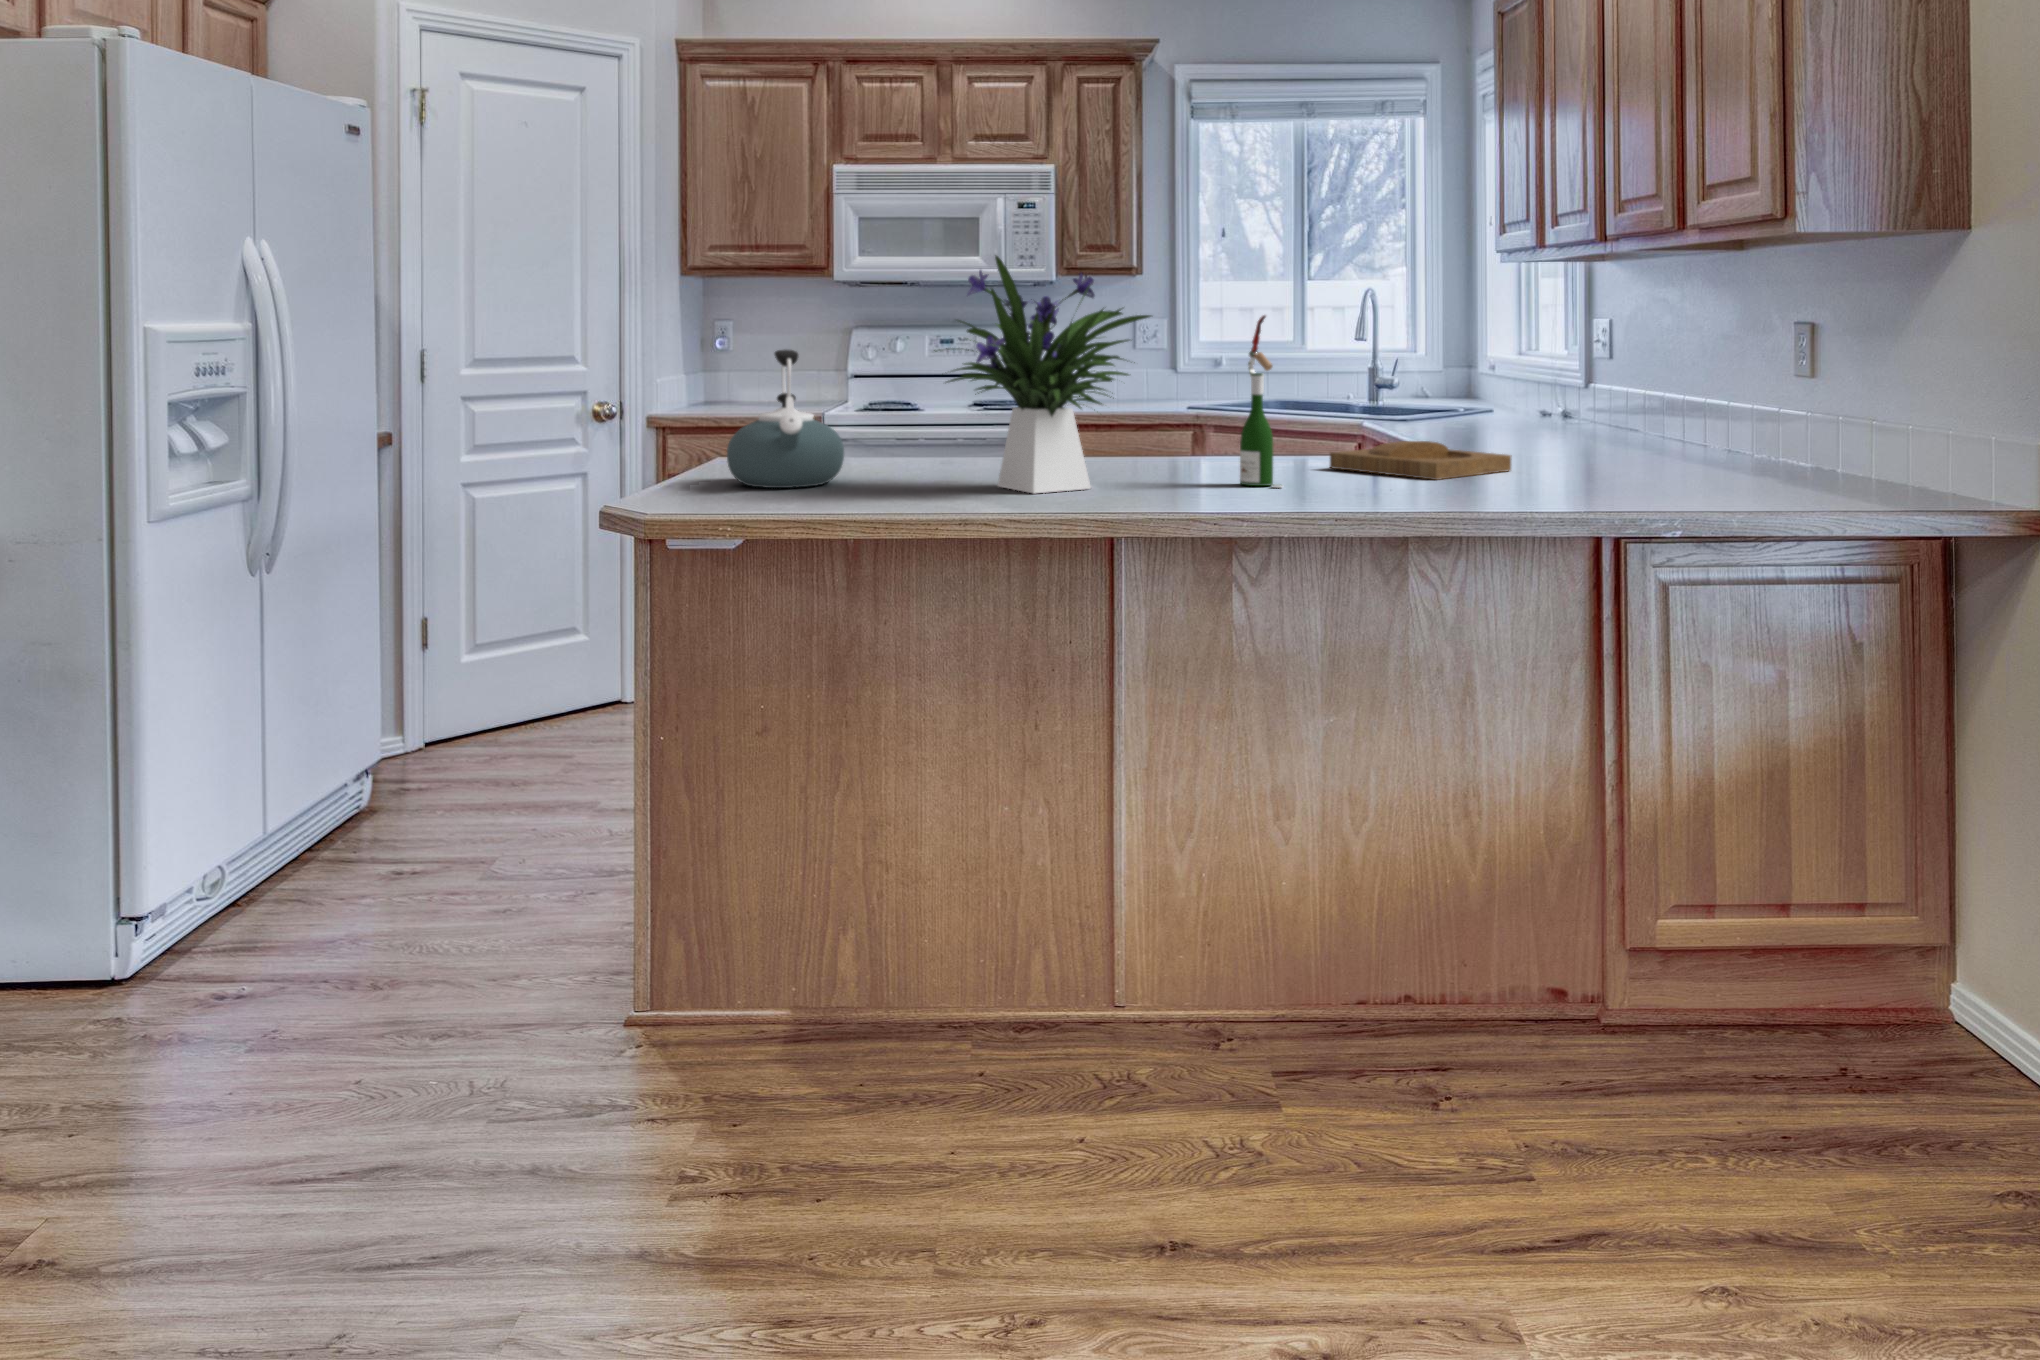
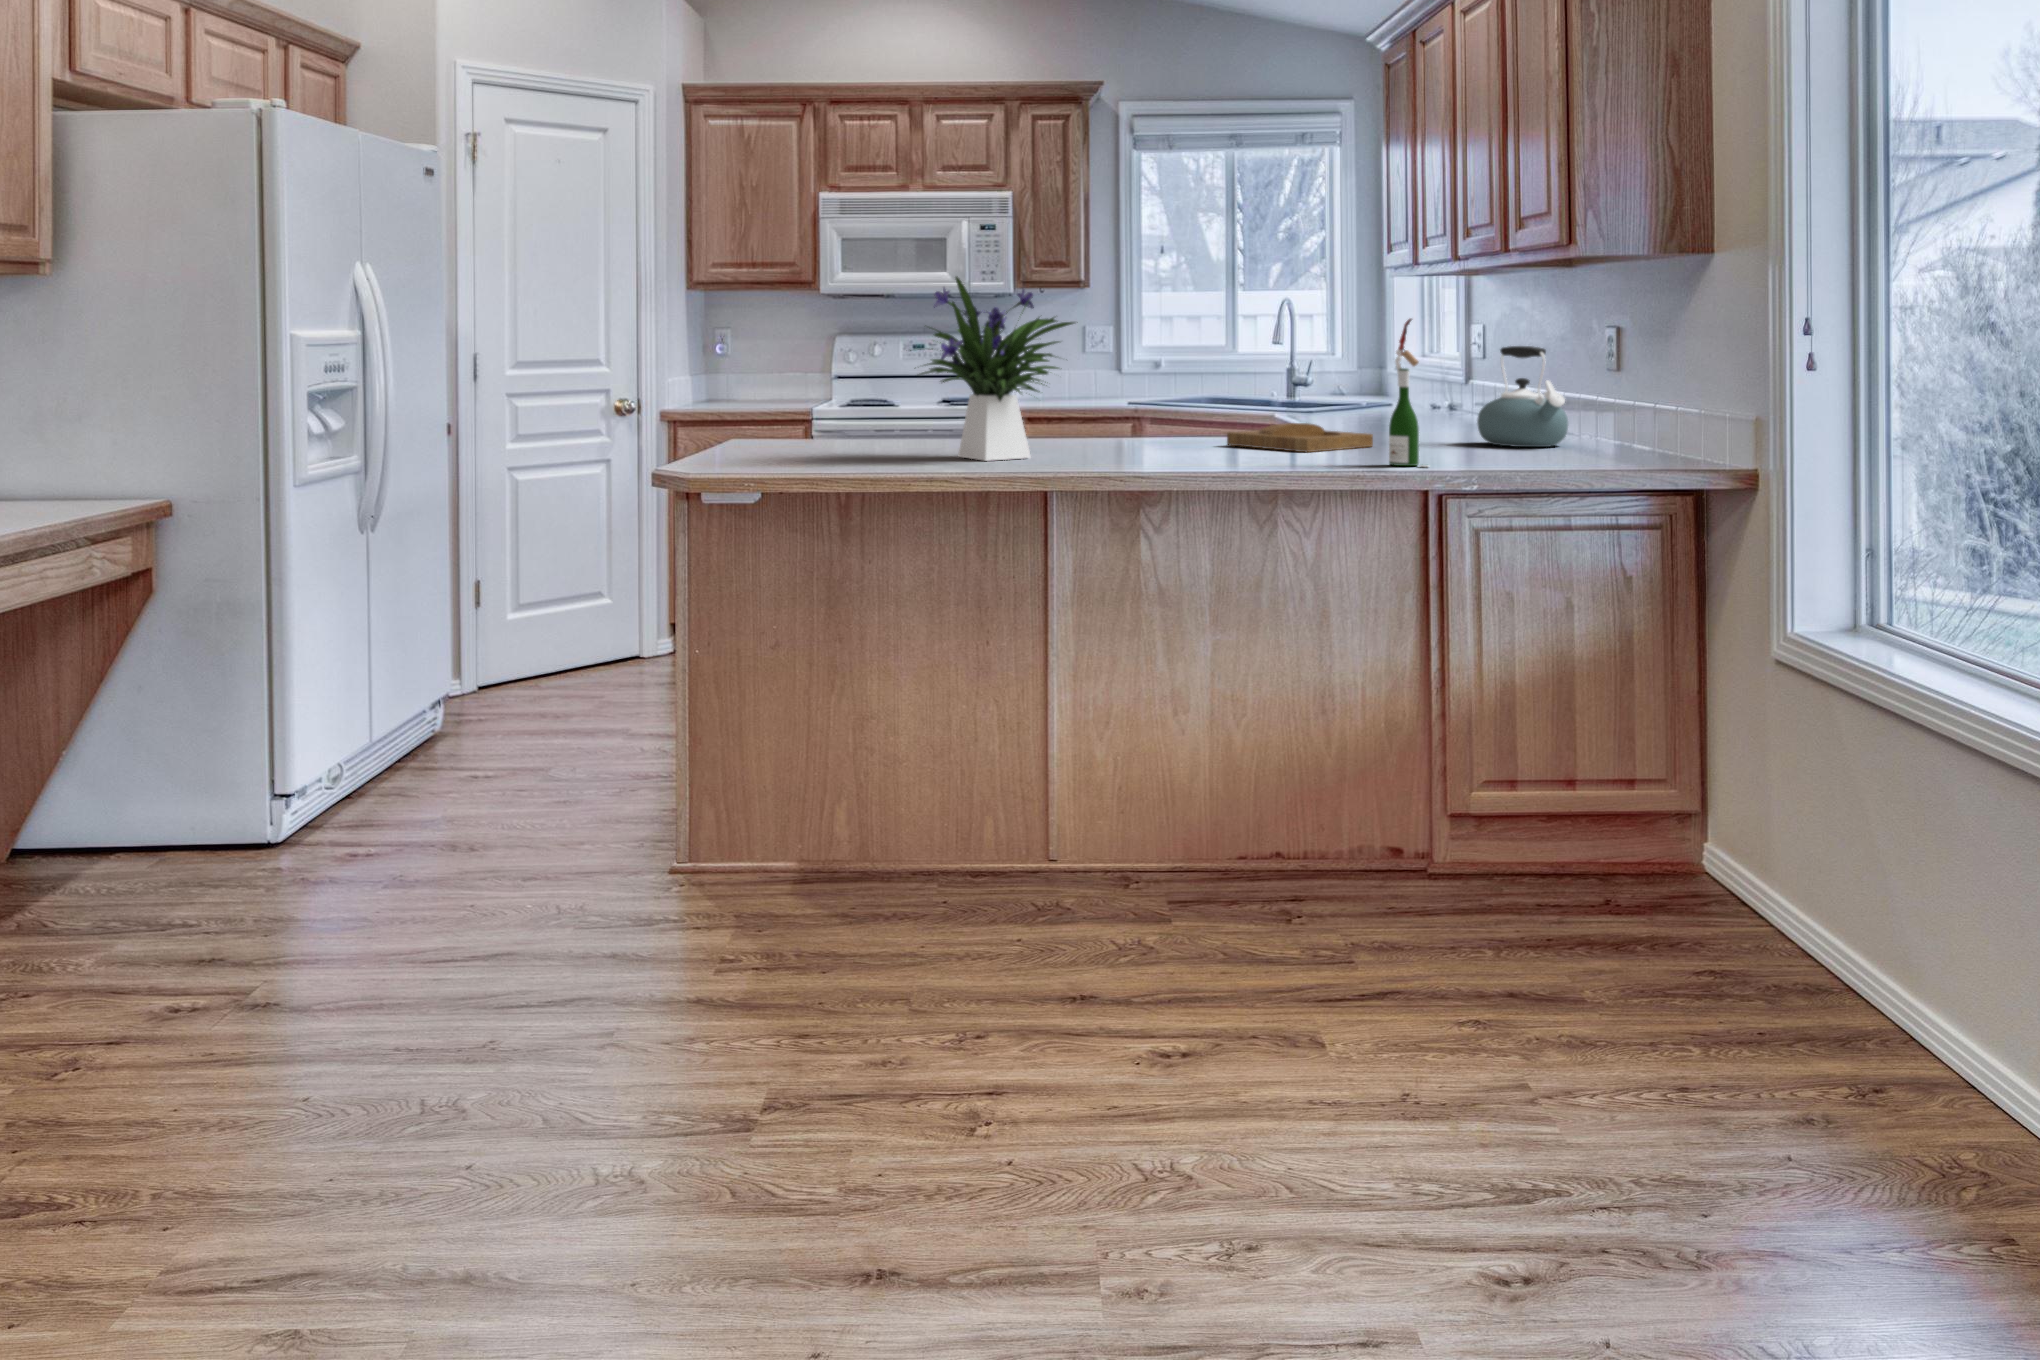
wine bottle: present [1240,315,1282,488] -> present [1389,319,1428,467]
kettle: present [727,350,844,488] -> present [1477,346,1568,447]

